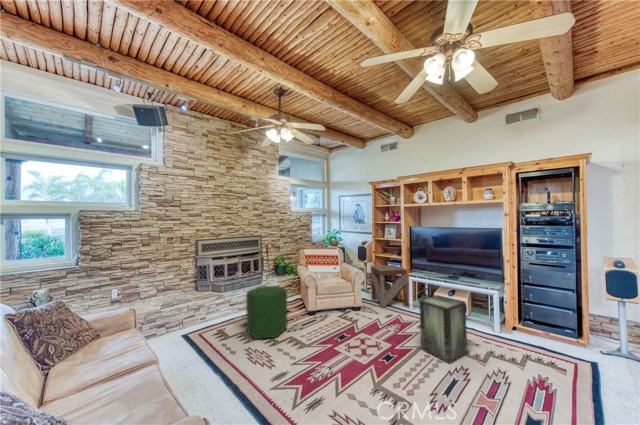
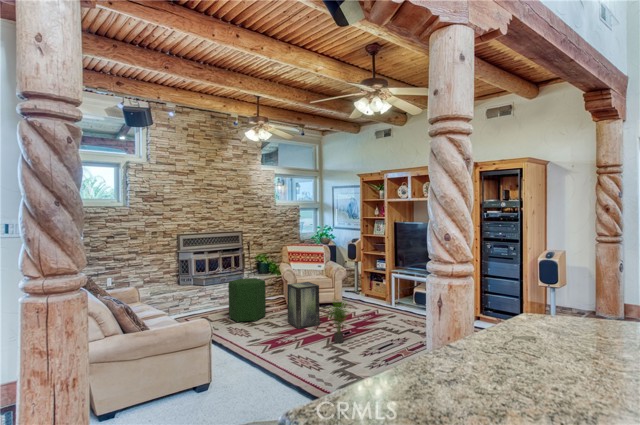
side table: present [371,265,408,308] -> none [355,264,388,304]
storage box: present [419,296,467,363] -> present [287,282,320,329]
potted plant: none [363,318,407,382] -> present [328,303,347,343]

